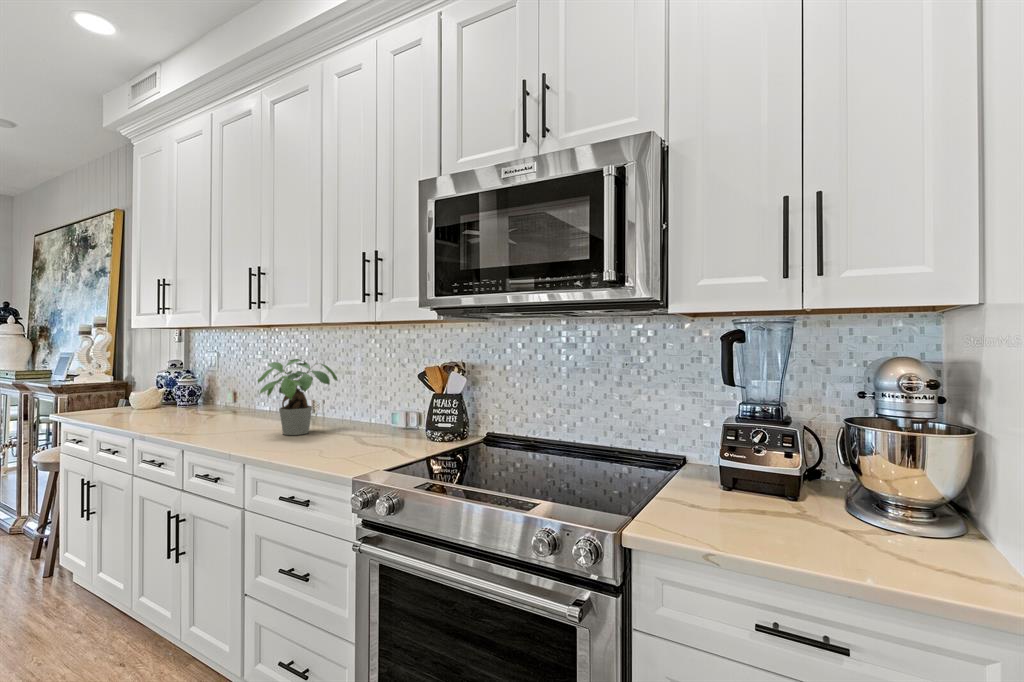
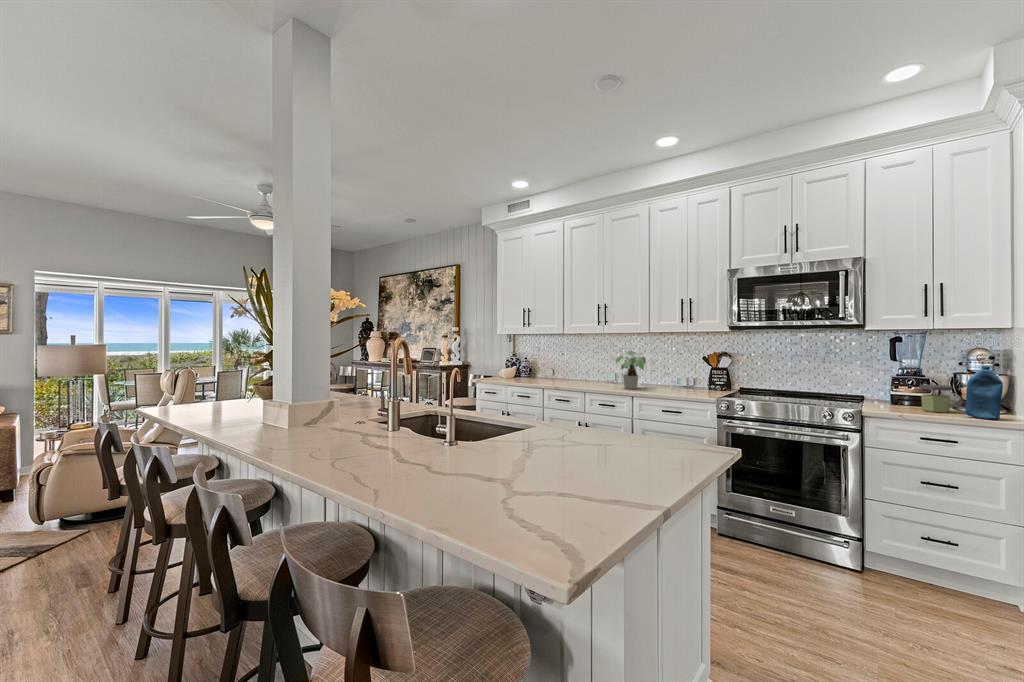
bottle: none [863,411,964,578] -> present [965,366,1003,420]
jar: none [766,448,840,529] -> present [919,385,952,413]

